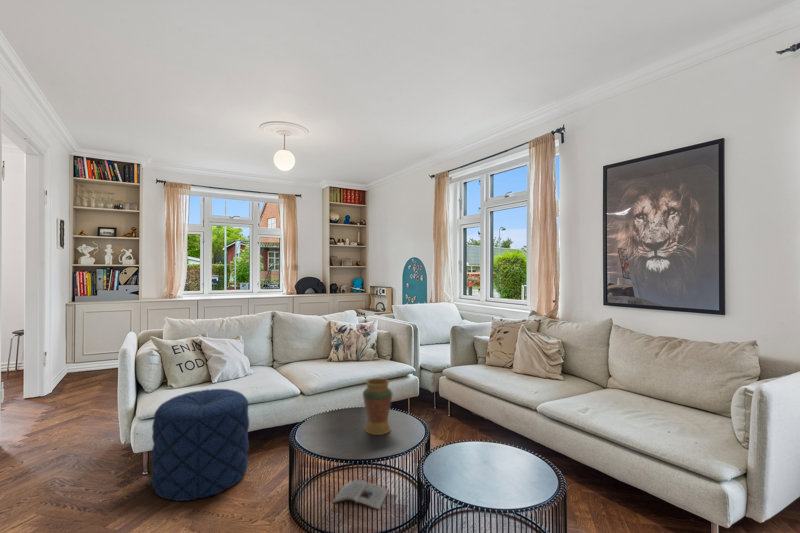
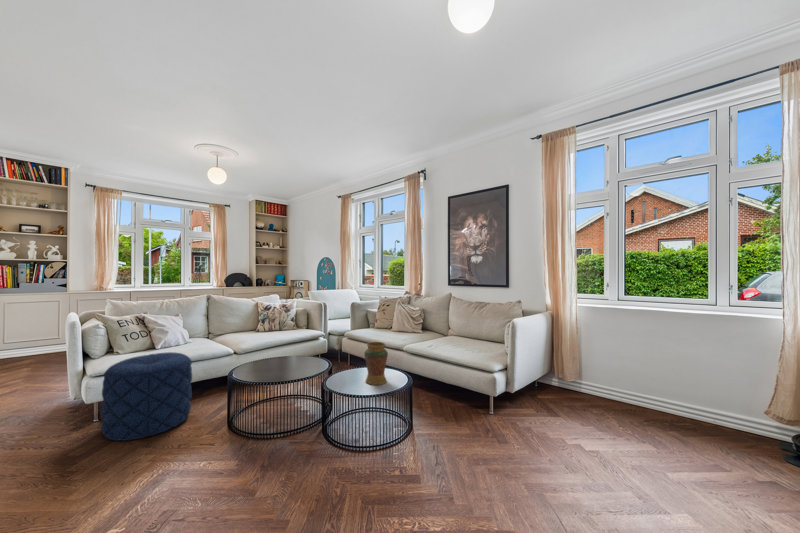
decorative vase: present [363,378,393,435] -> present [364,342,388,385]
magazine: present [333,480,388,509] -> none [264,407,306,424]

